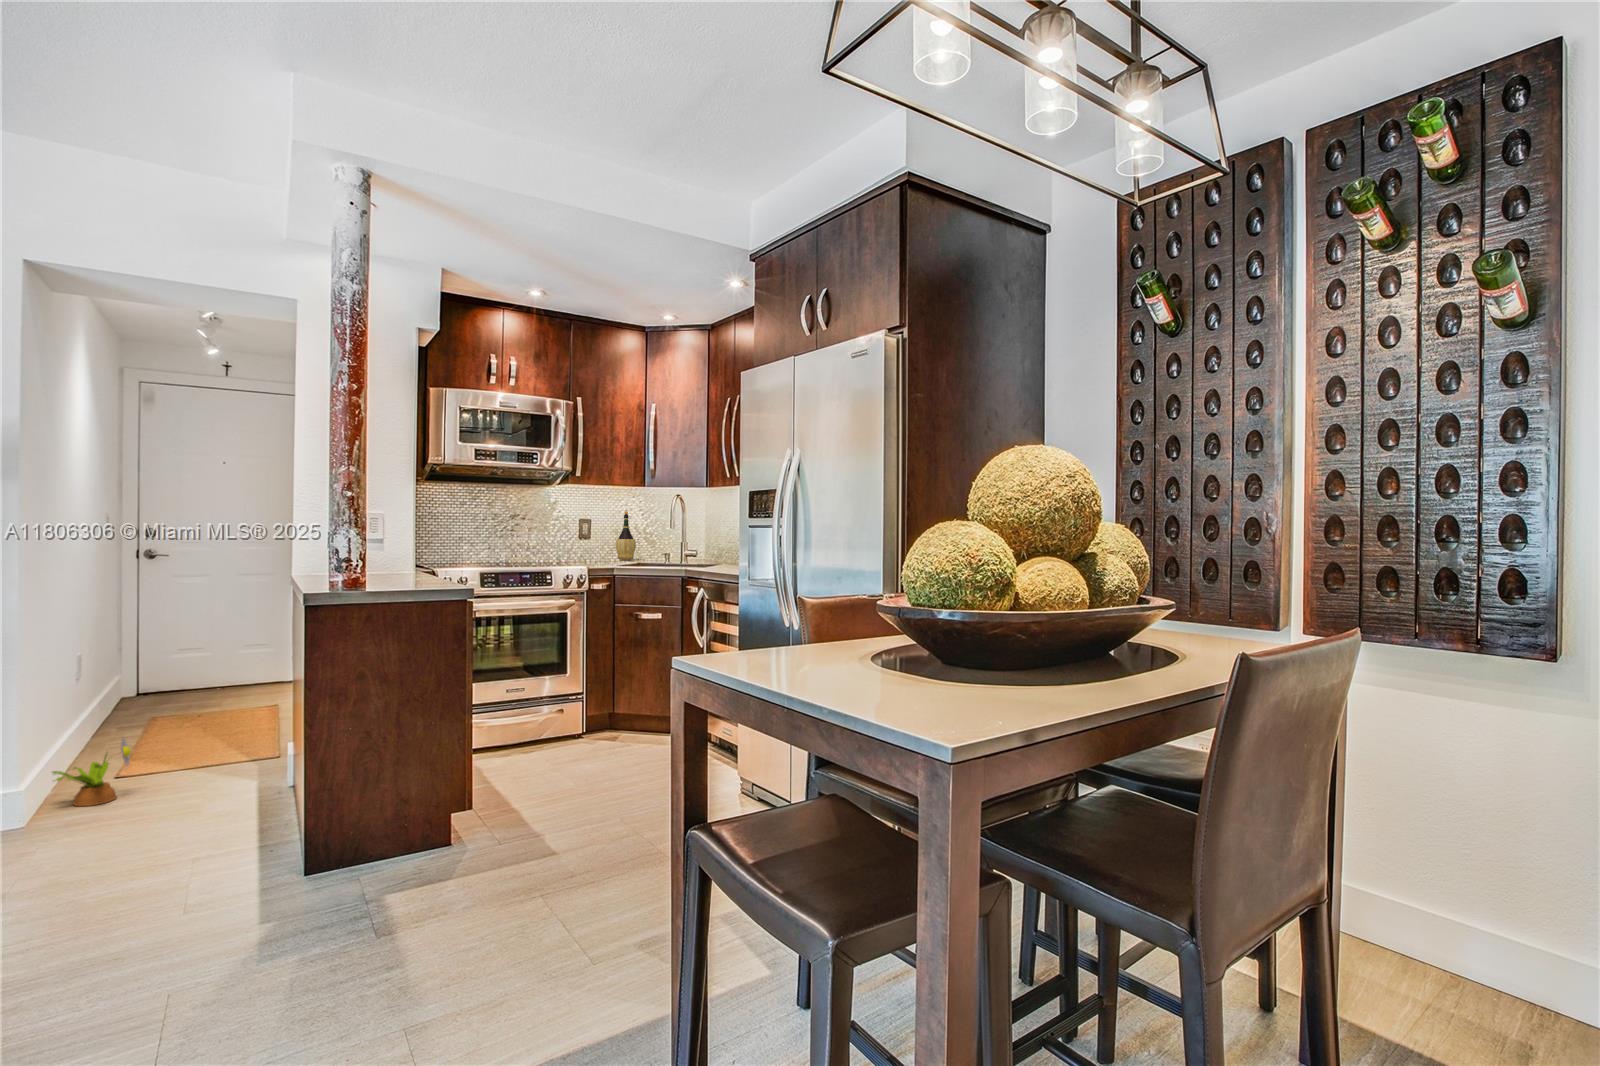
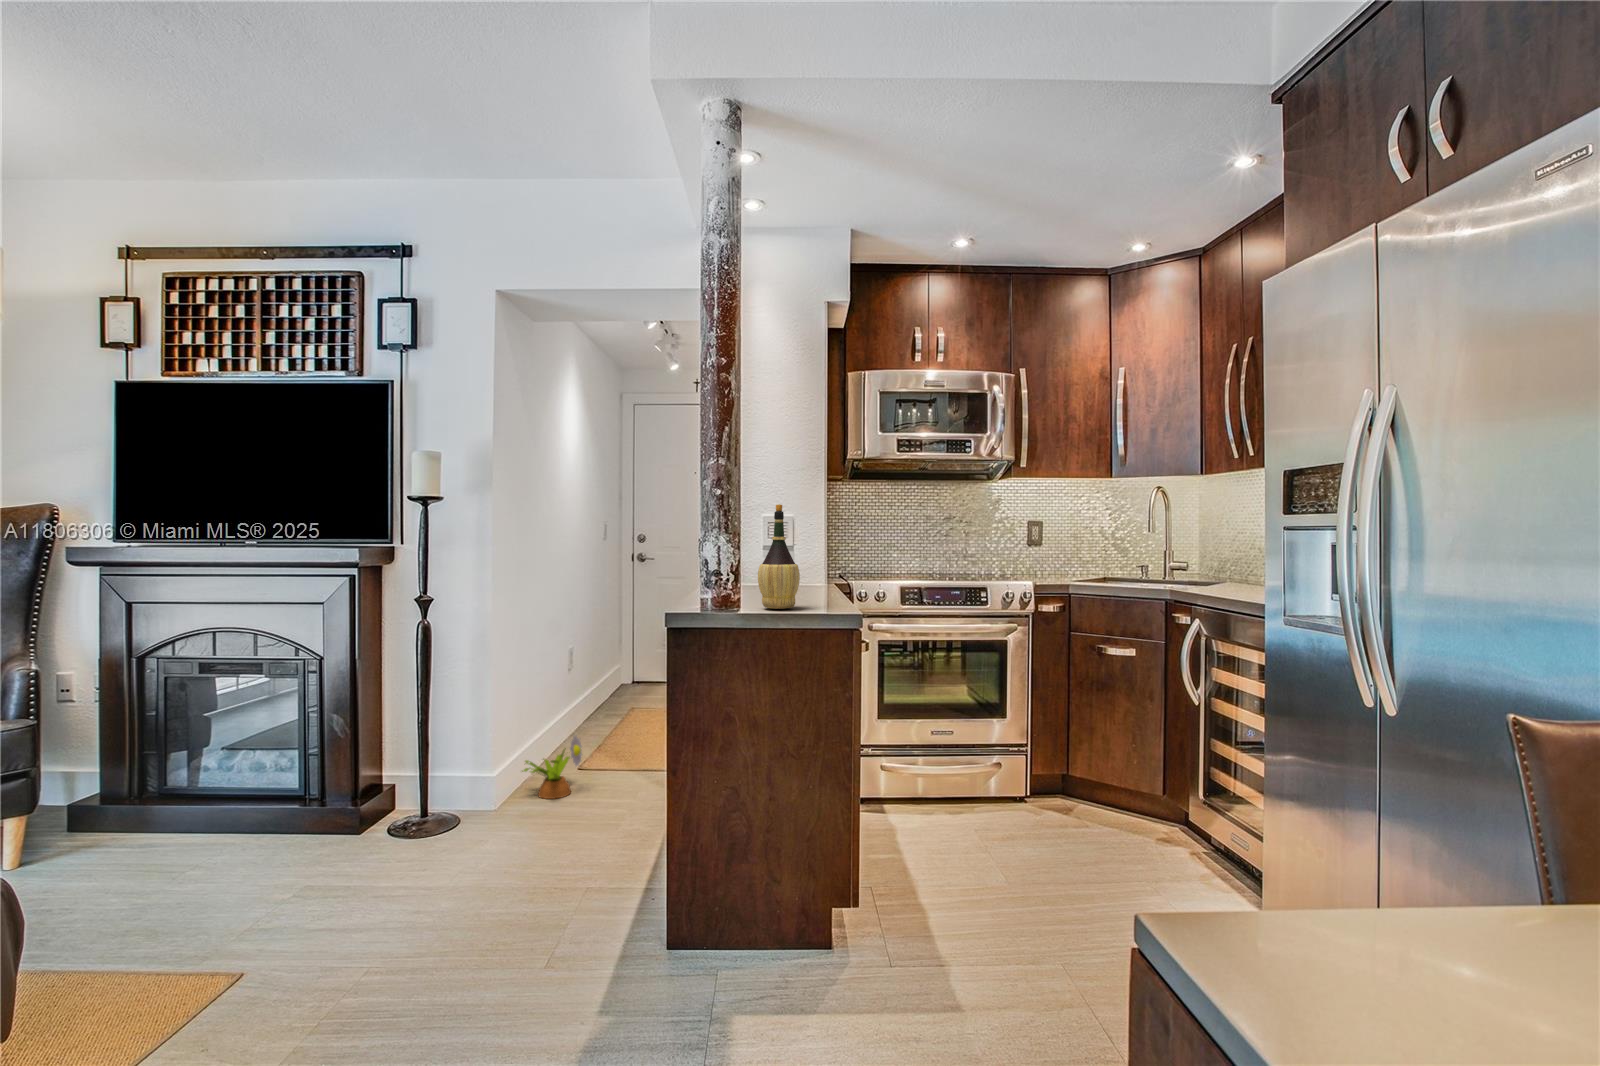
wine bottle: present [616,511,636,560] -> present [758,504,800,609]

